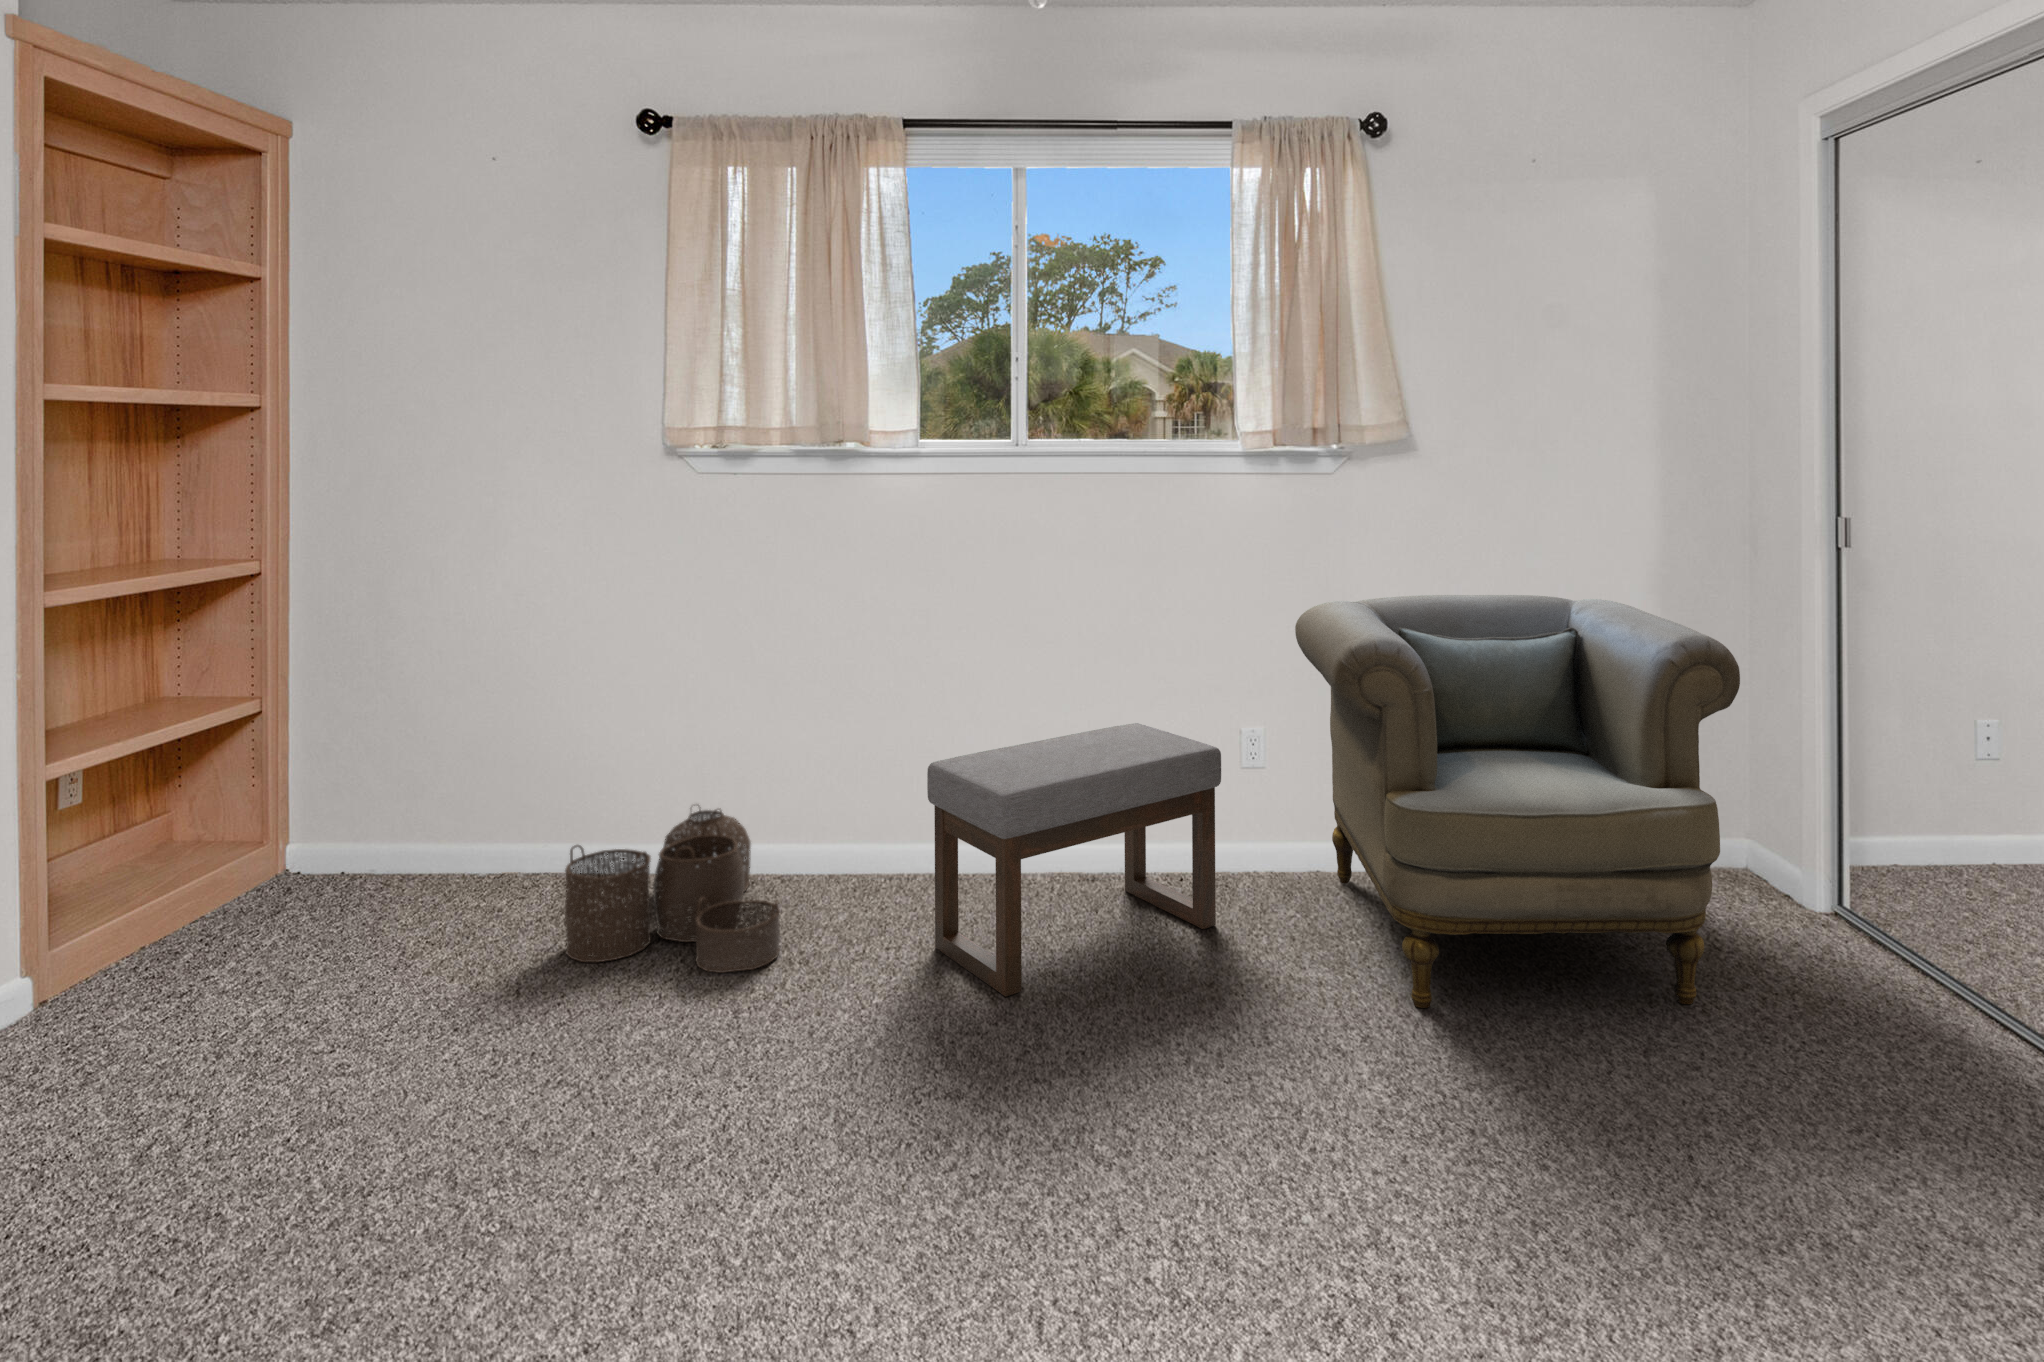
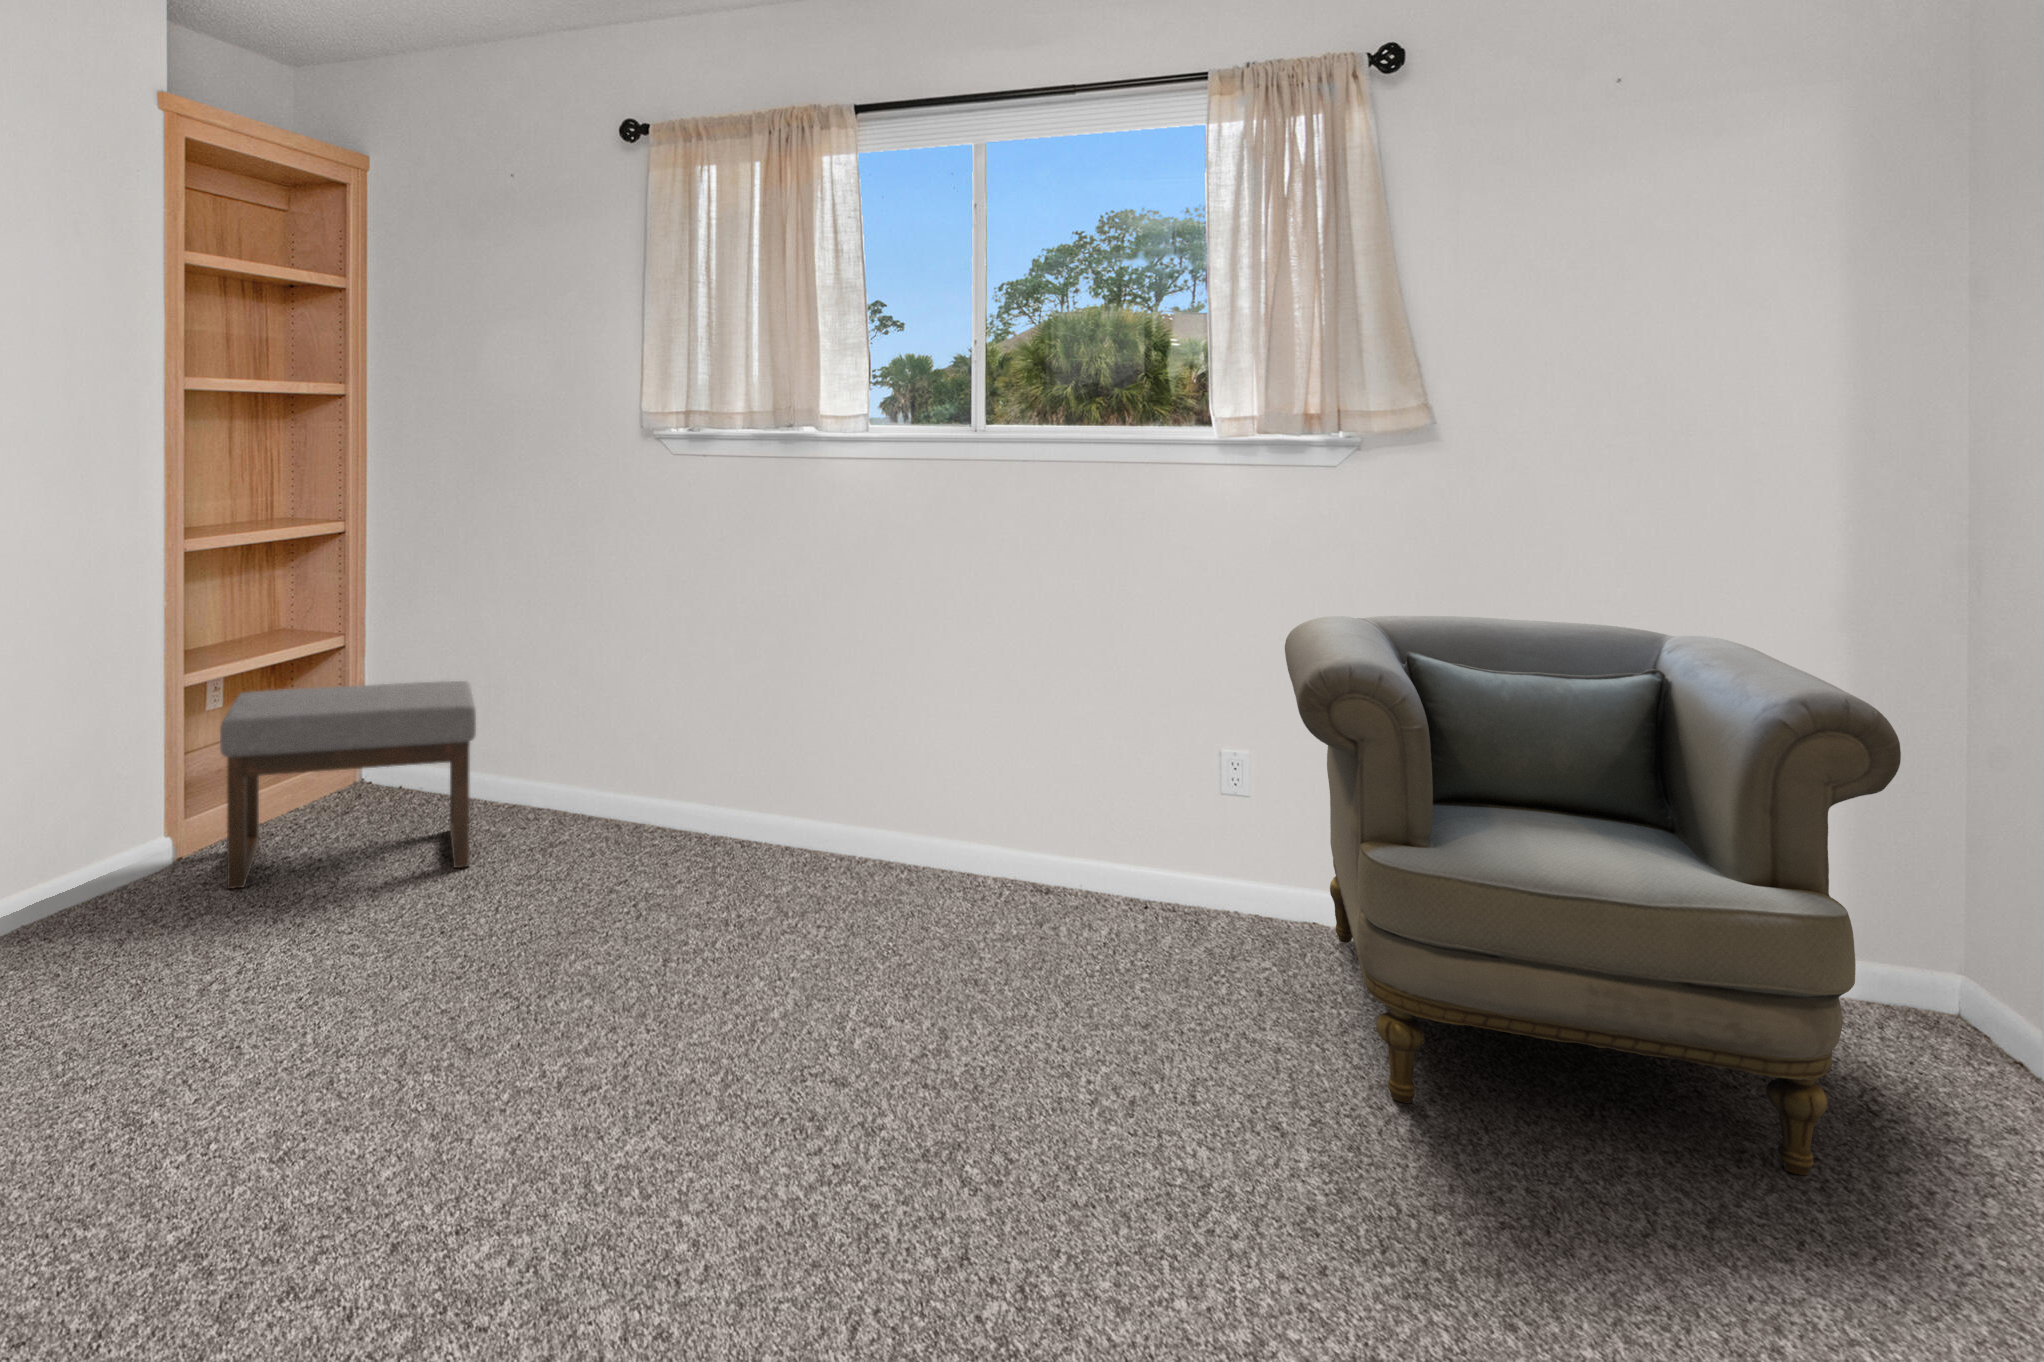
ottoman: present [927,723,1221,997] -> present [220,681,476,889]
woven basket: present [565,809,780,973] -> none [542,764,721,926]

